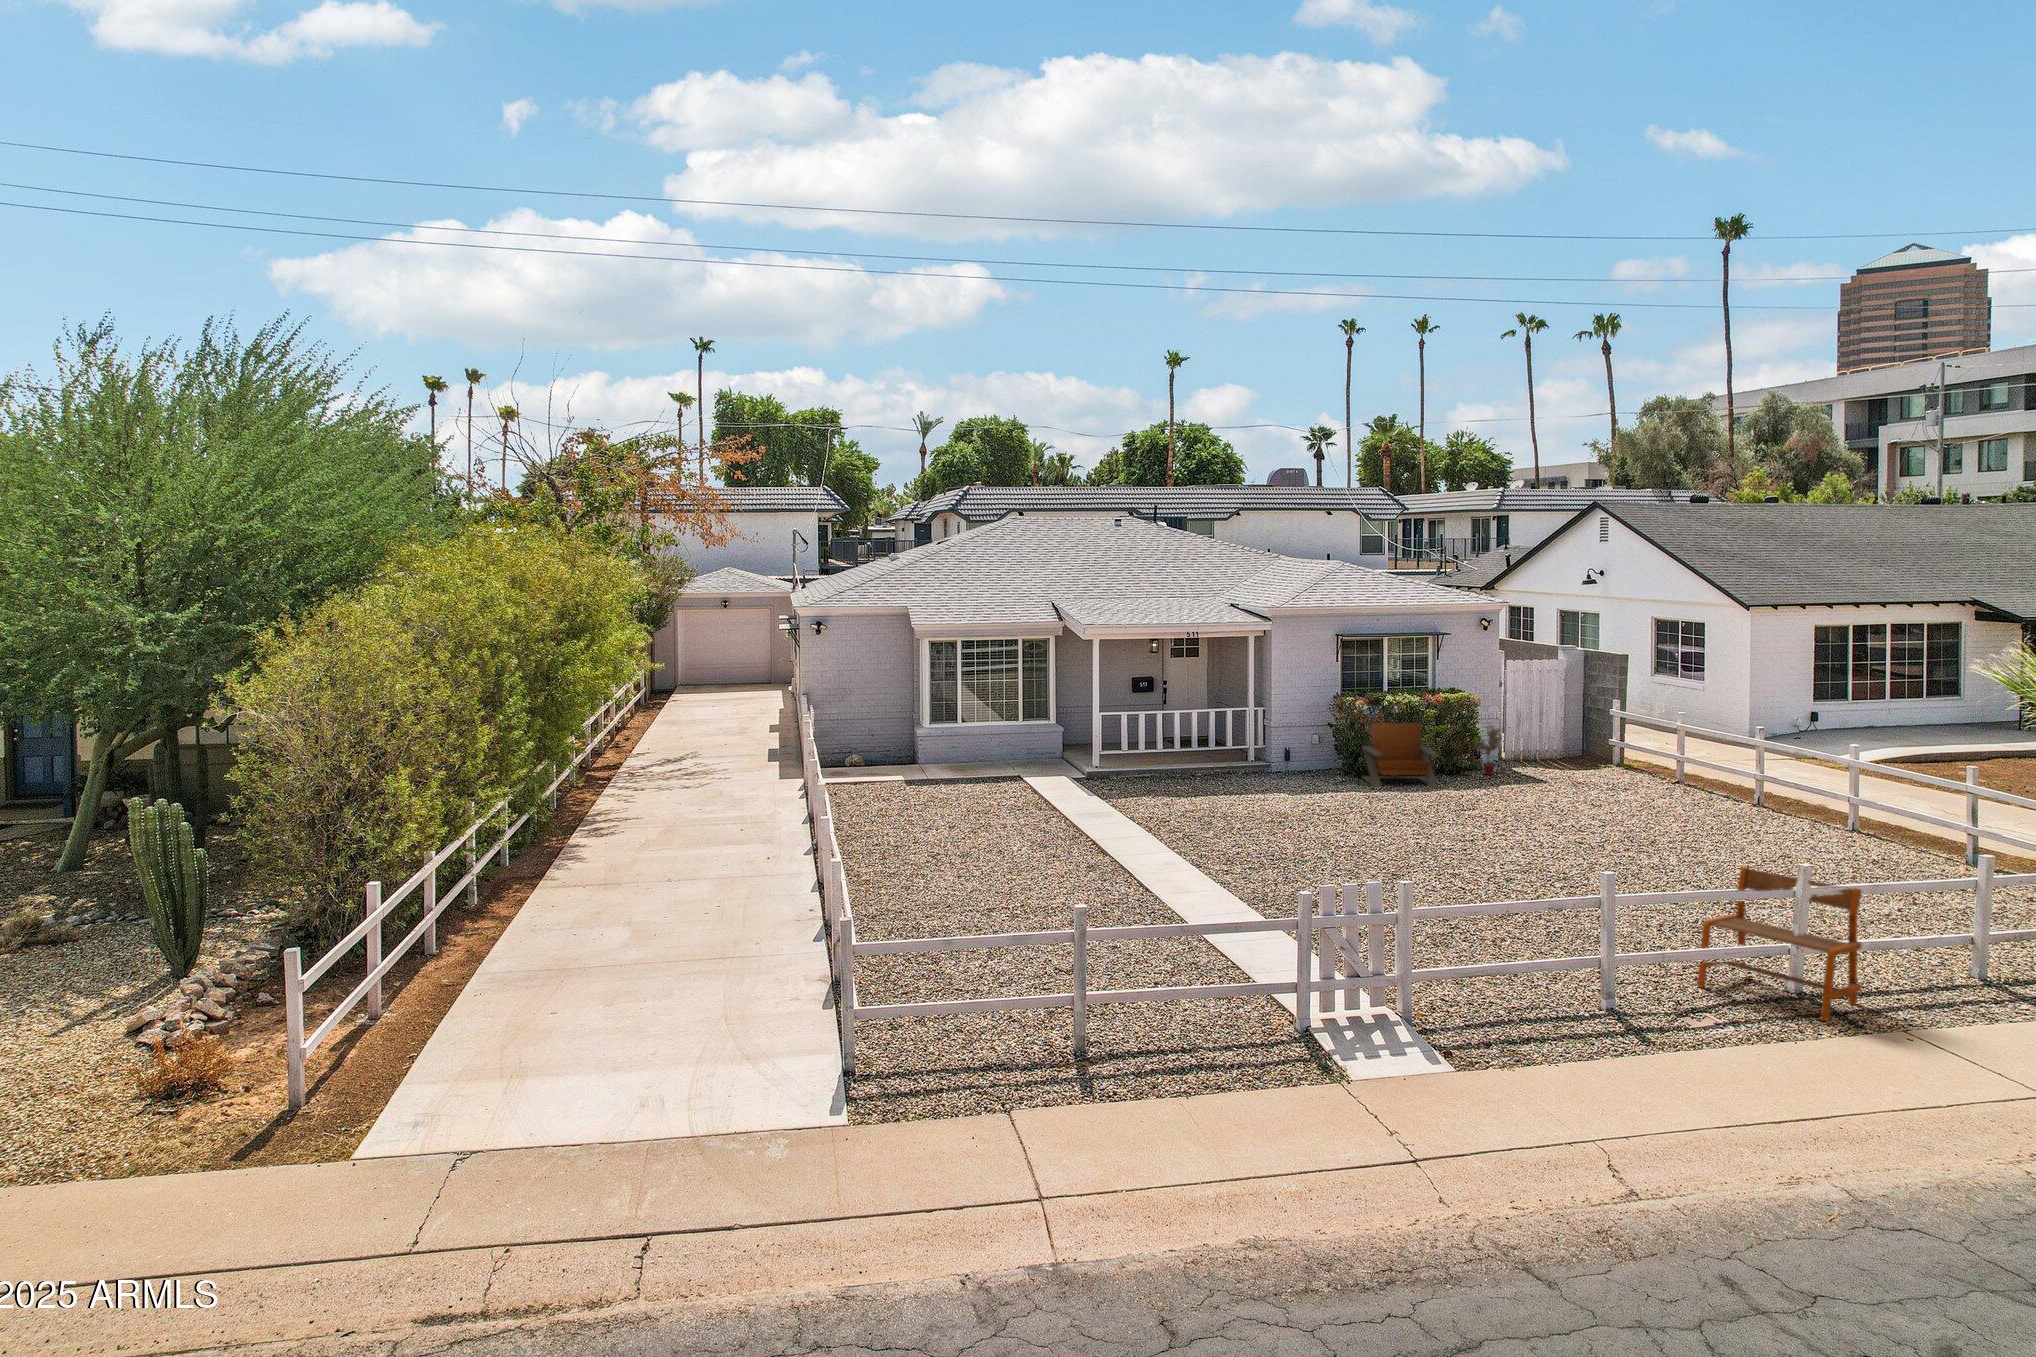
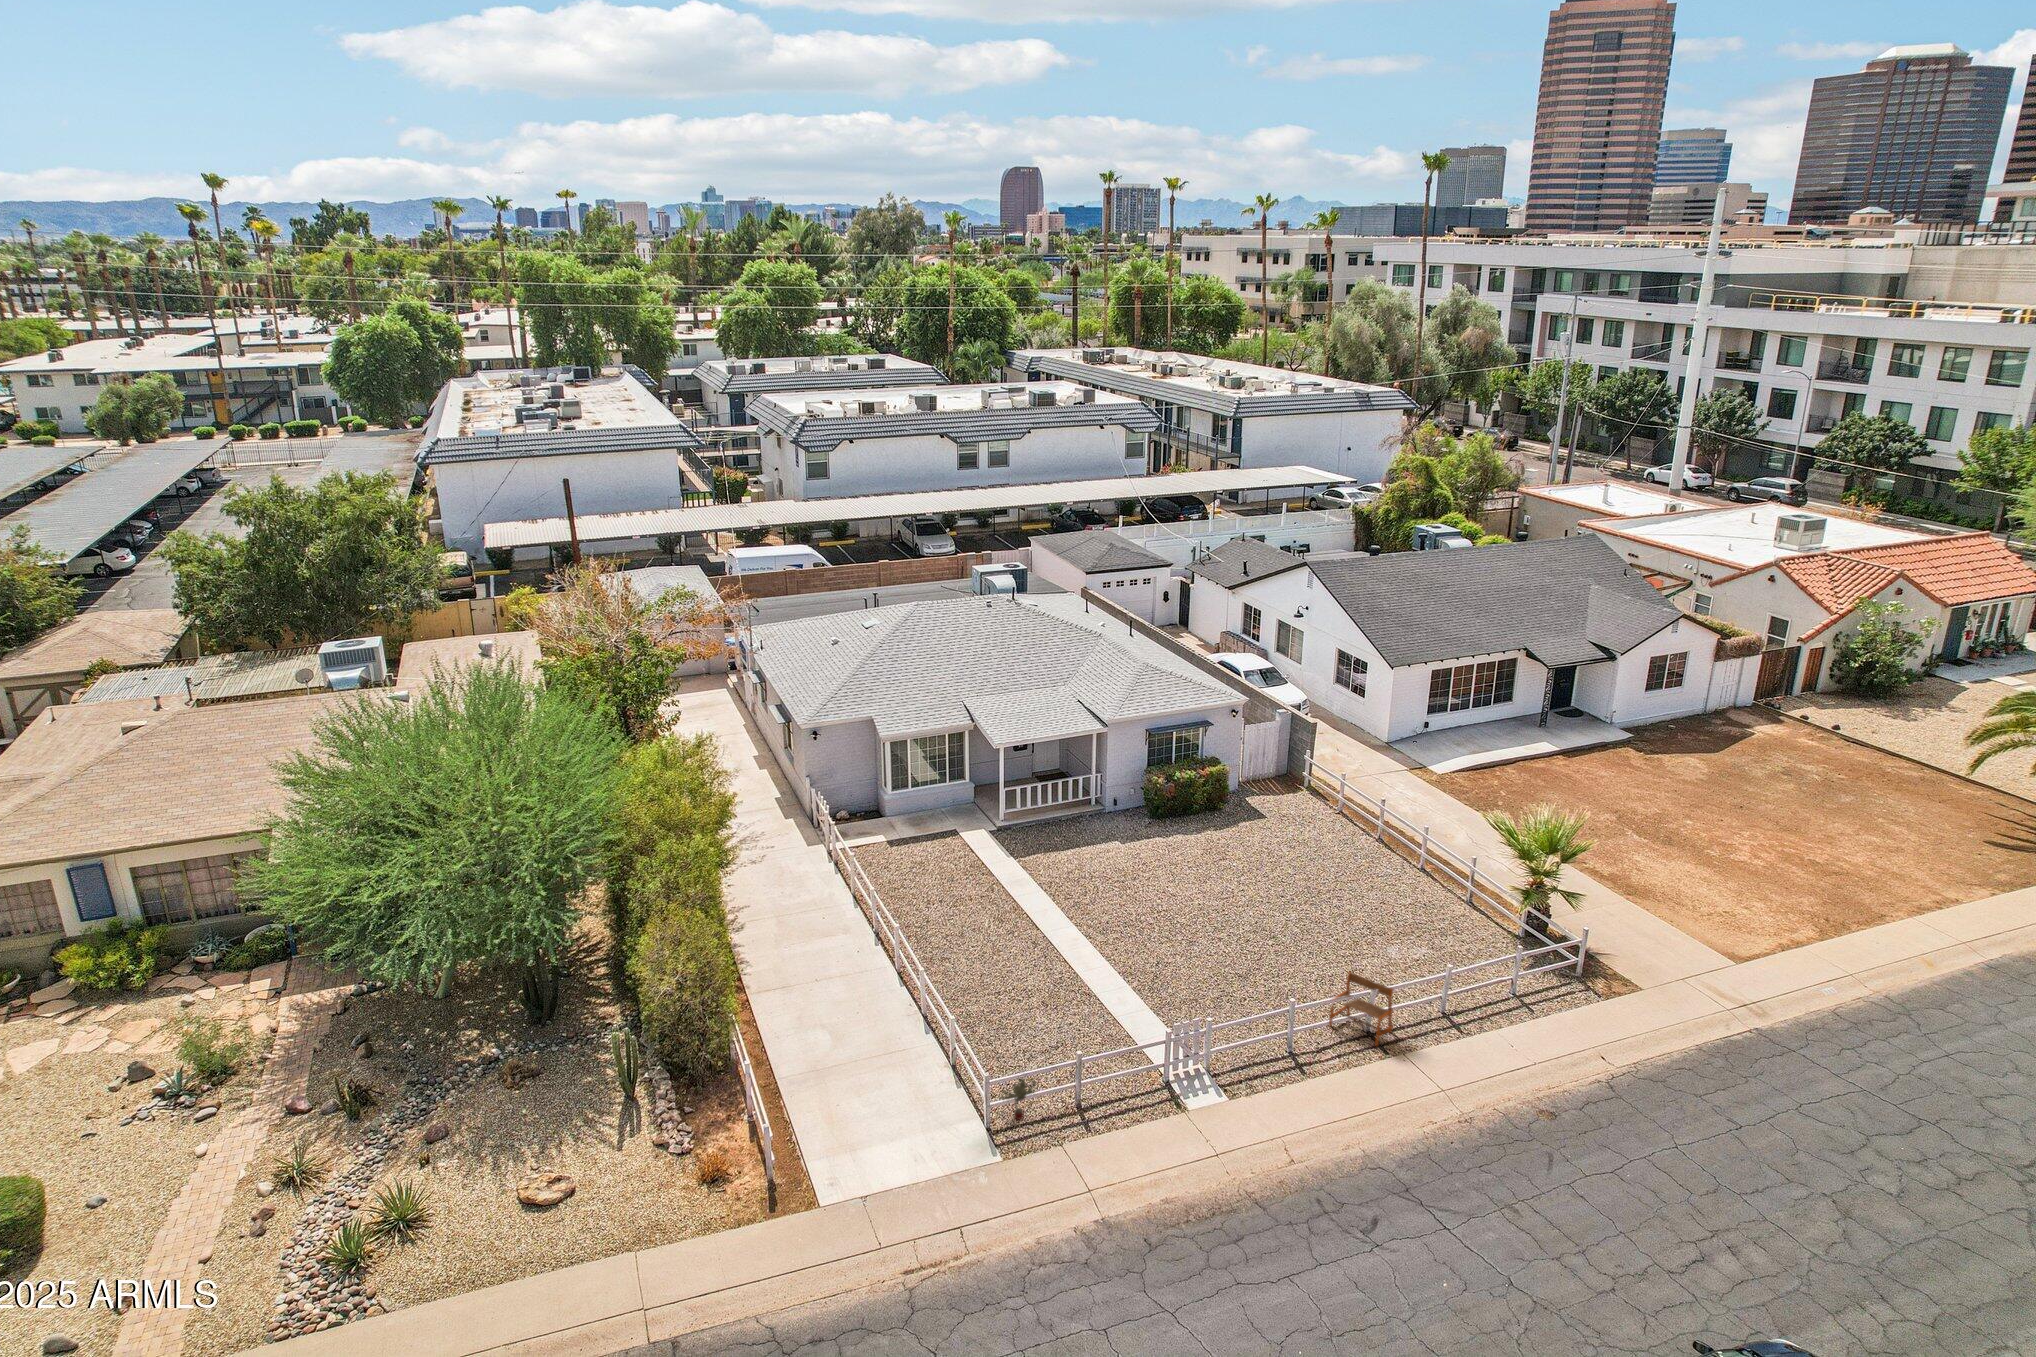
lounge chair: present [1363,723,1438,787] -> none [1164,786,1208,831]
potted tree: present [1475,726,1501,775] -> present [999,1077,1037,1120]

